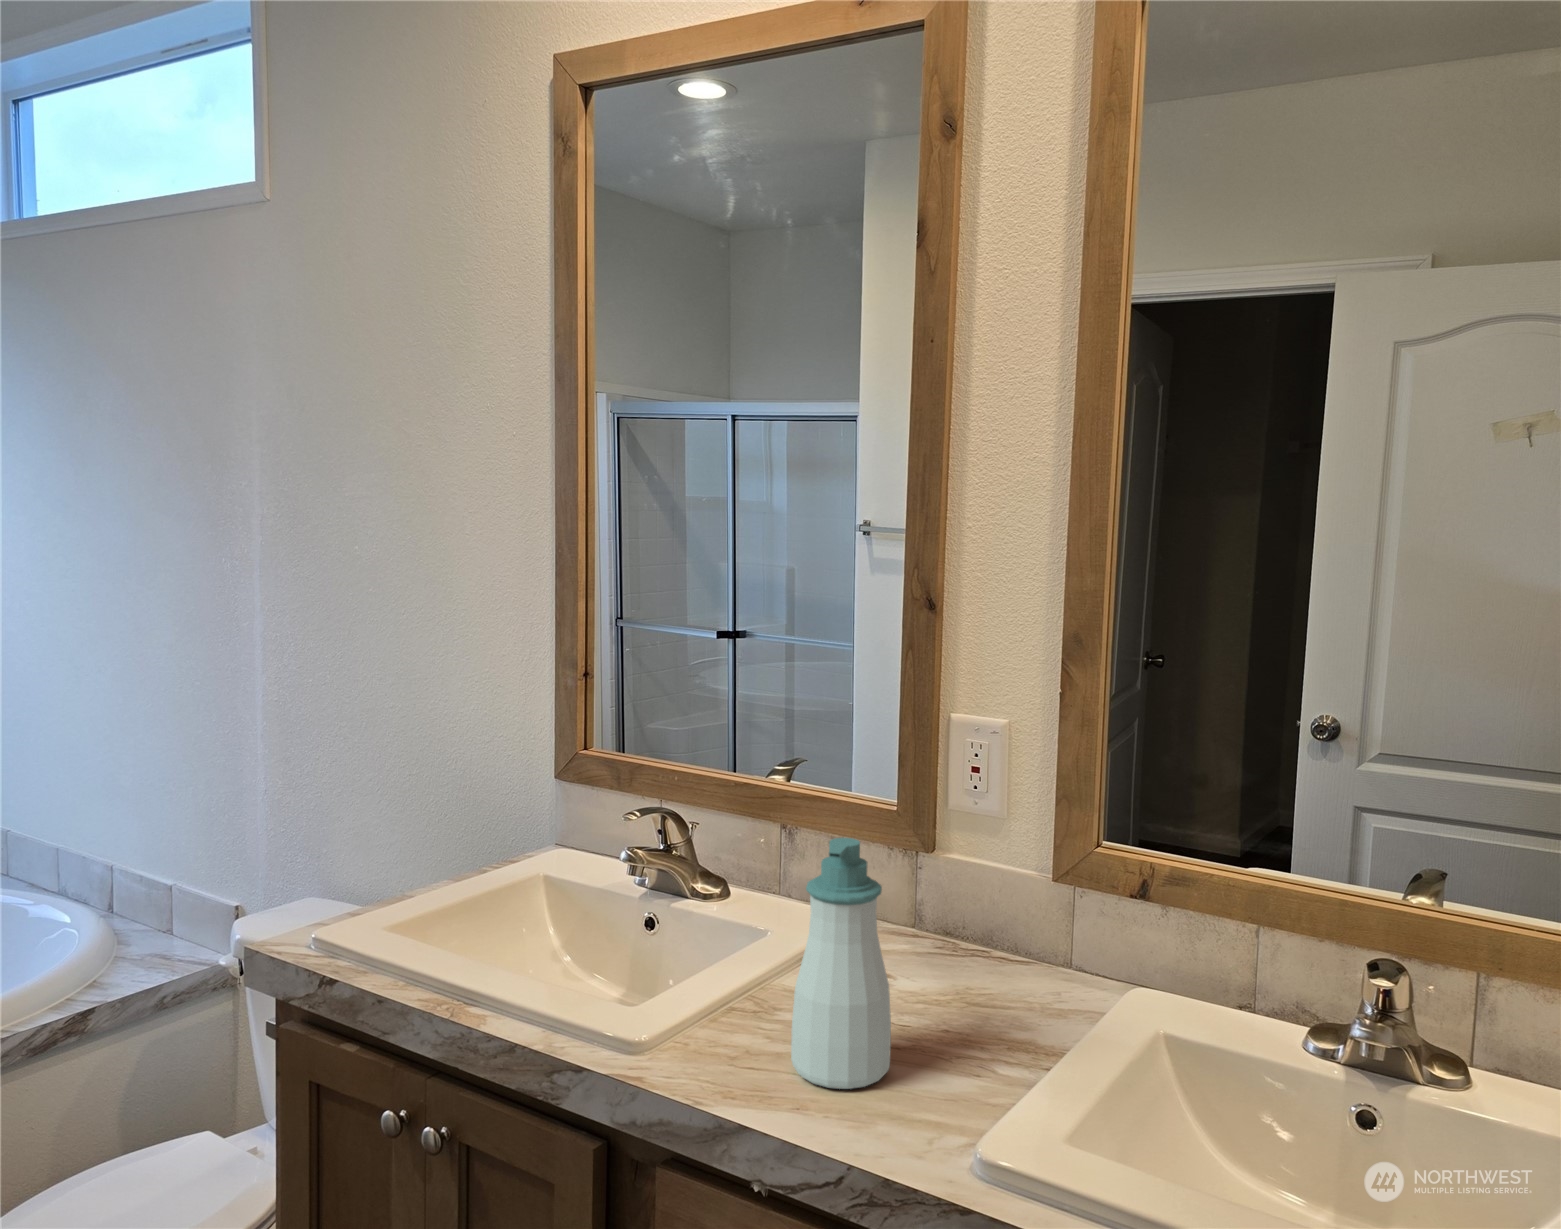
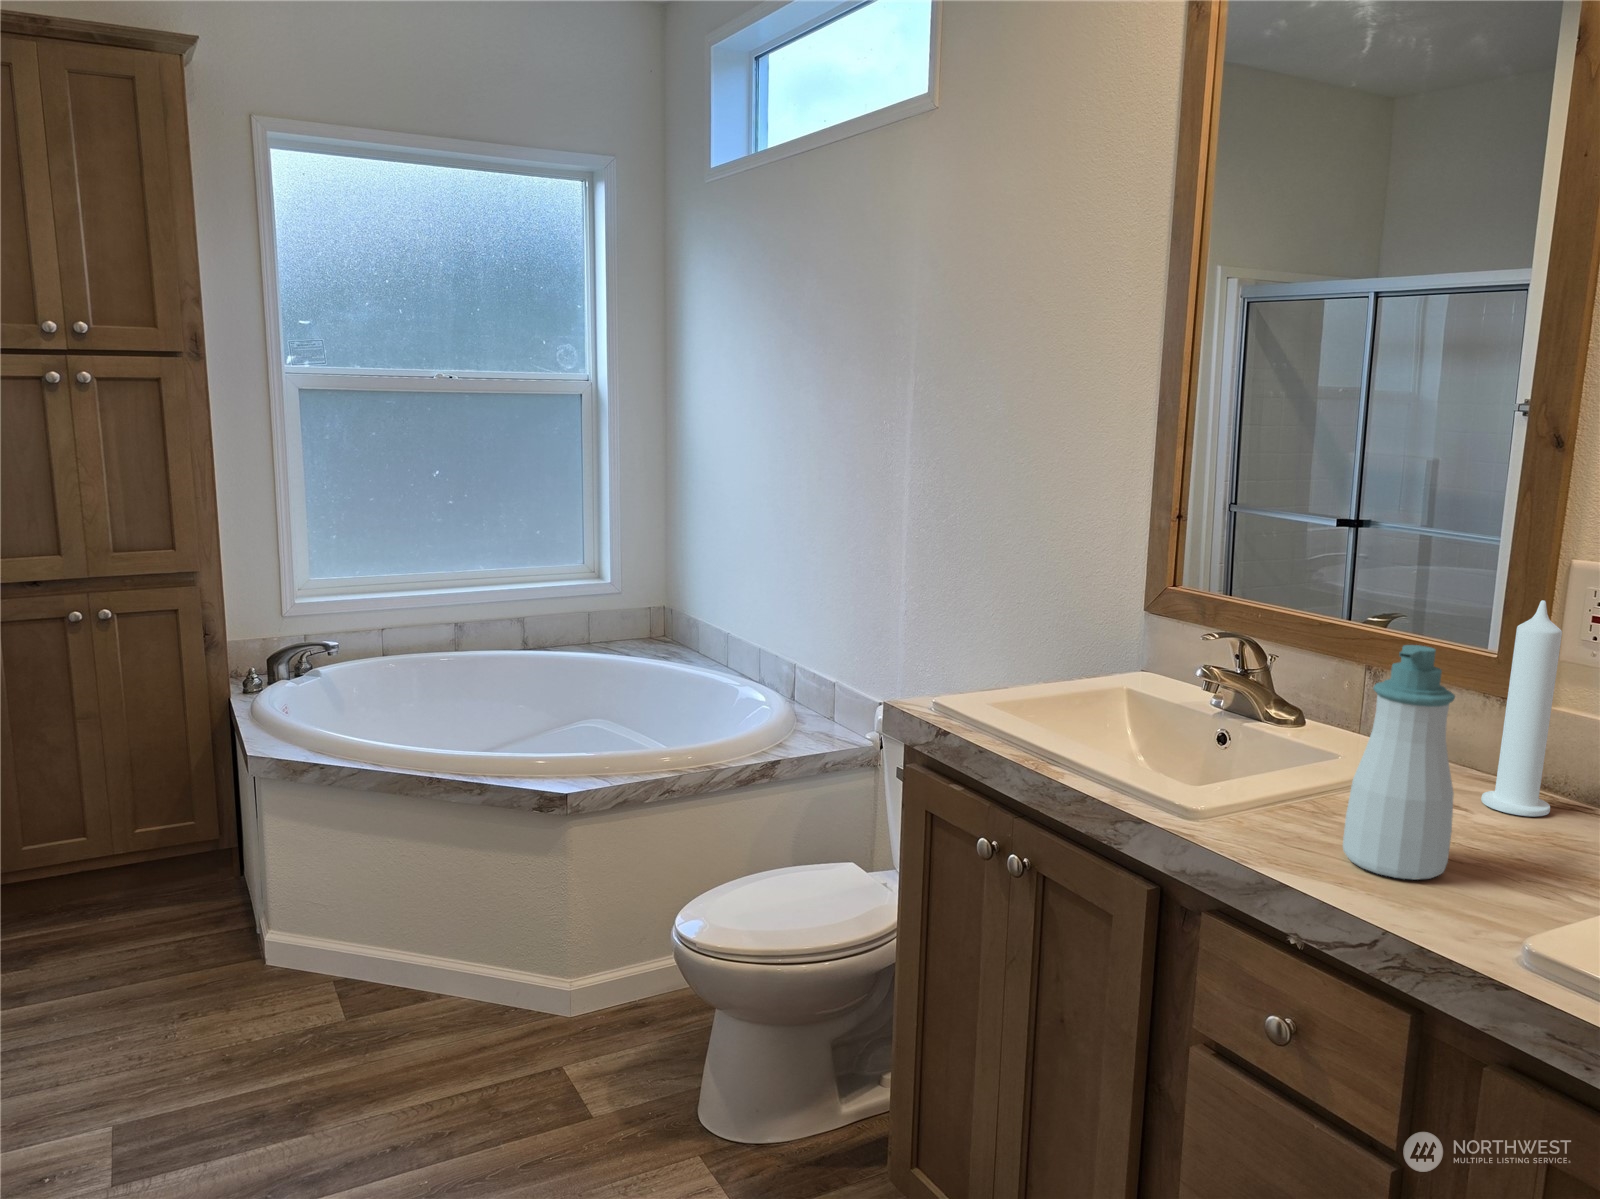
candle: none [901,759,960,973] -> present [1481,600,1562,816]

